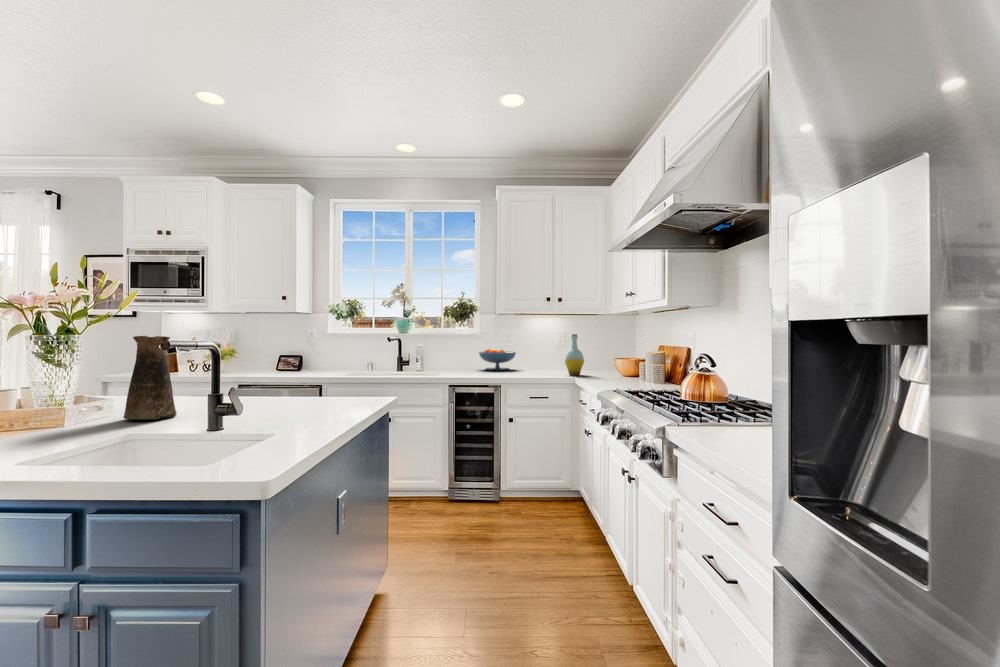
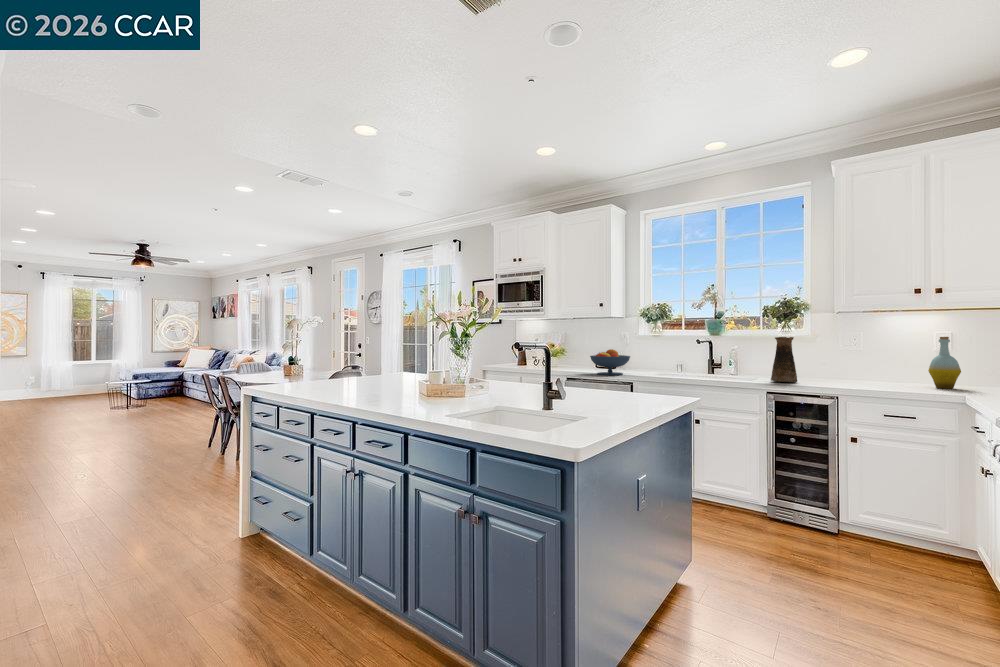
pitcher: present [124,336,177,420] -> present [771,337,797,382]
fruit bowl: present [479,349,516,370] -> present [590,349,630,375]

